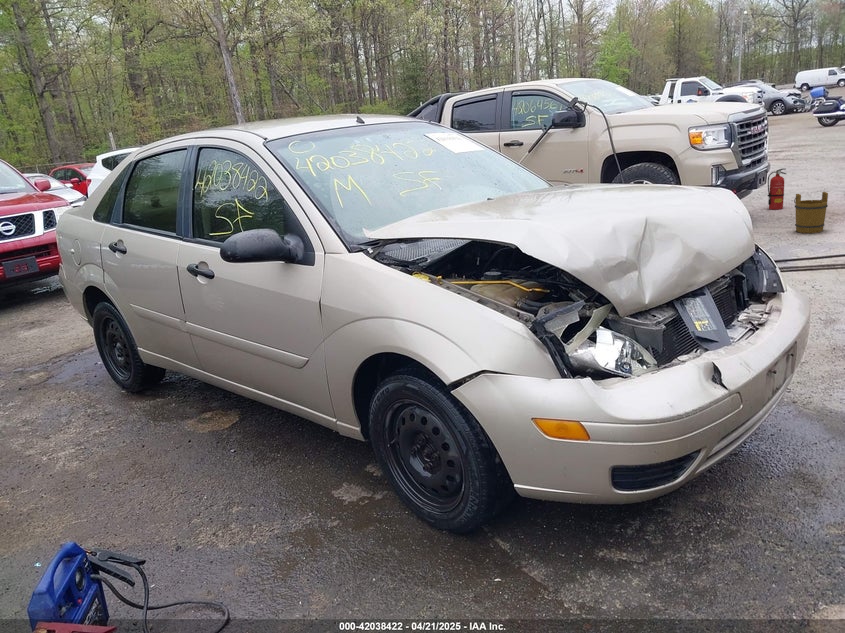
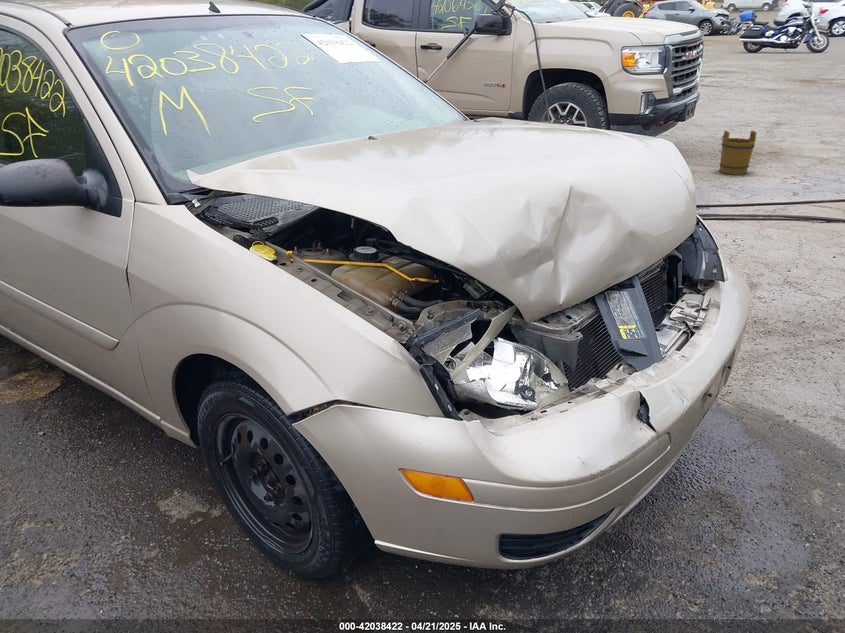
fire extinguisher: present [768,169,786,210] -> none [693,99,715,143]

